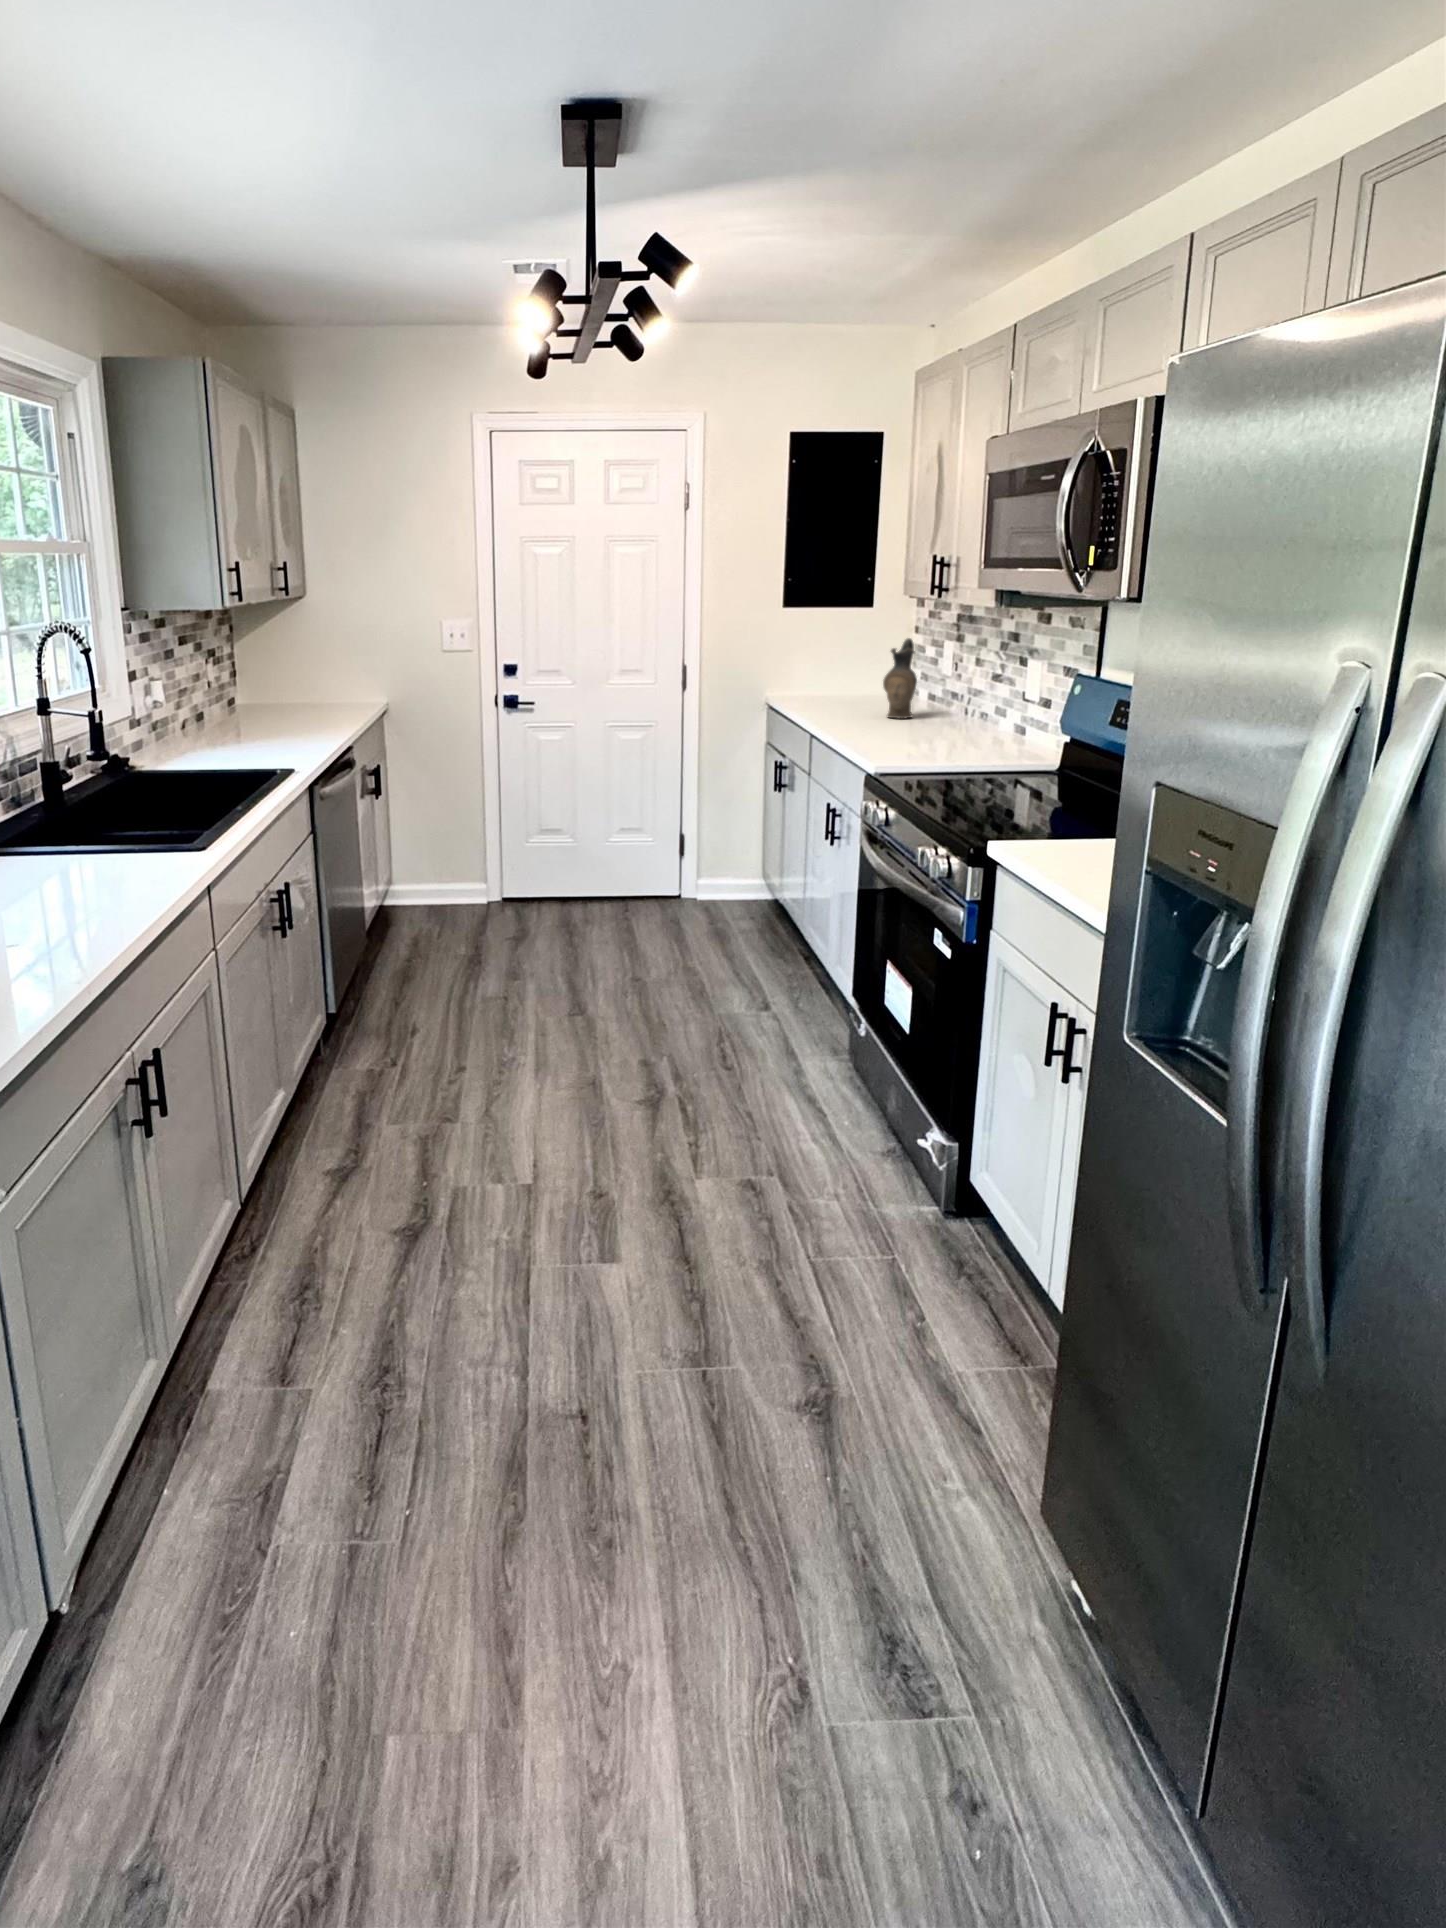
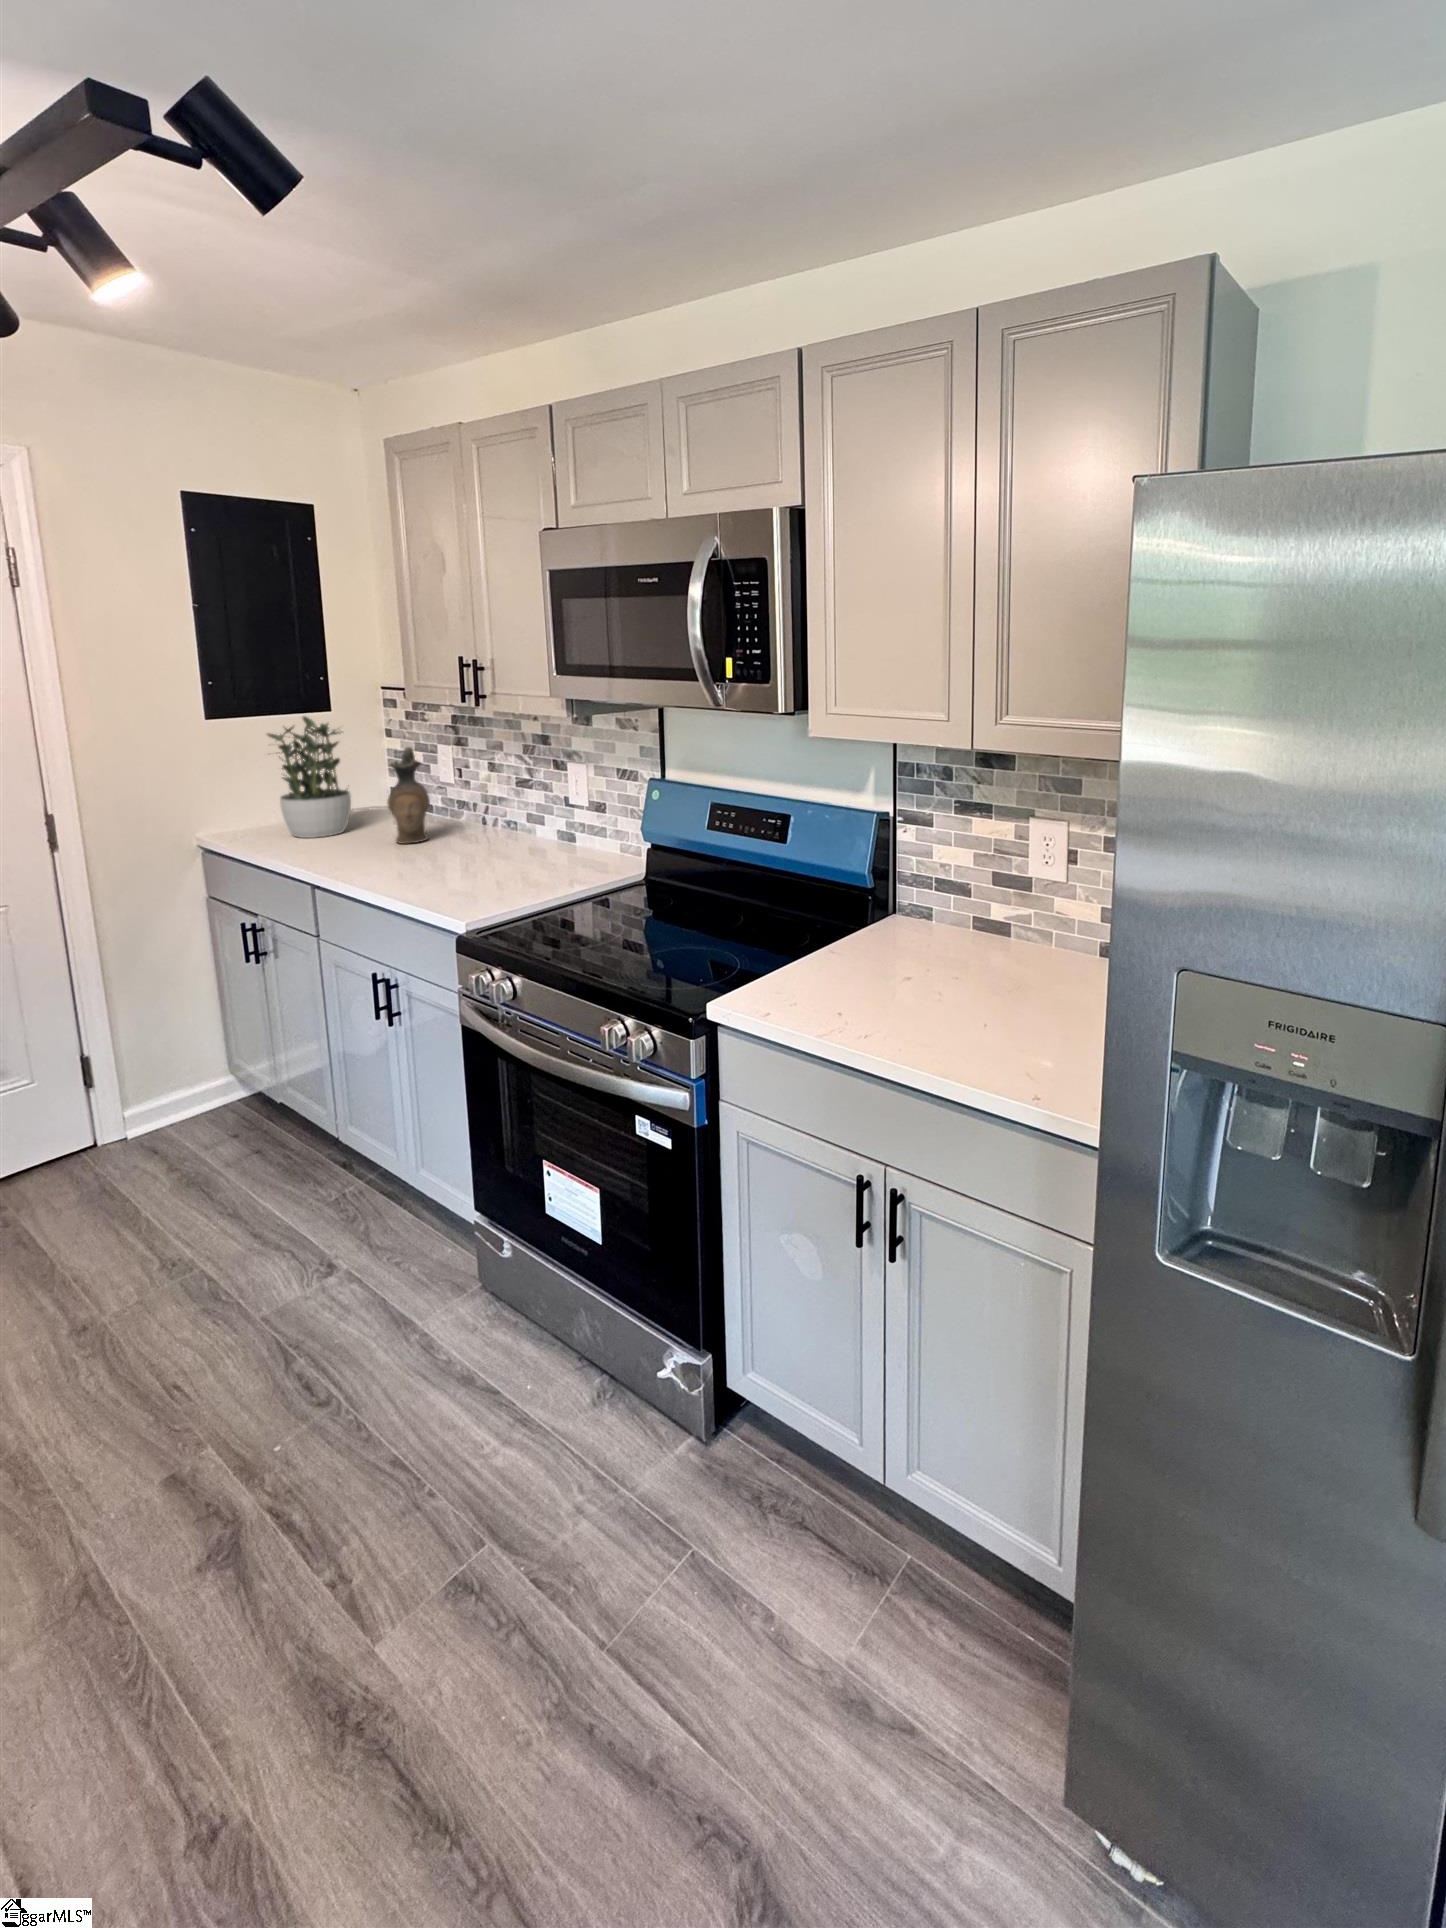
potted plant: none [813,609,872,707] -> present [267,716,351,838]

